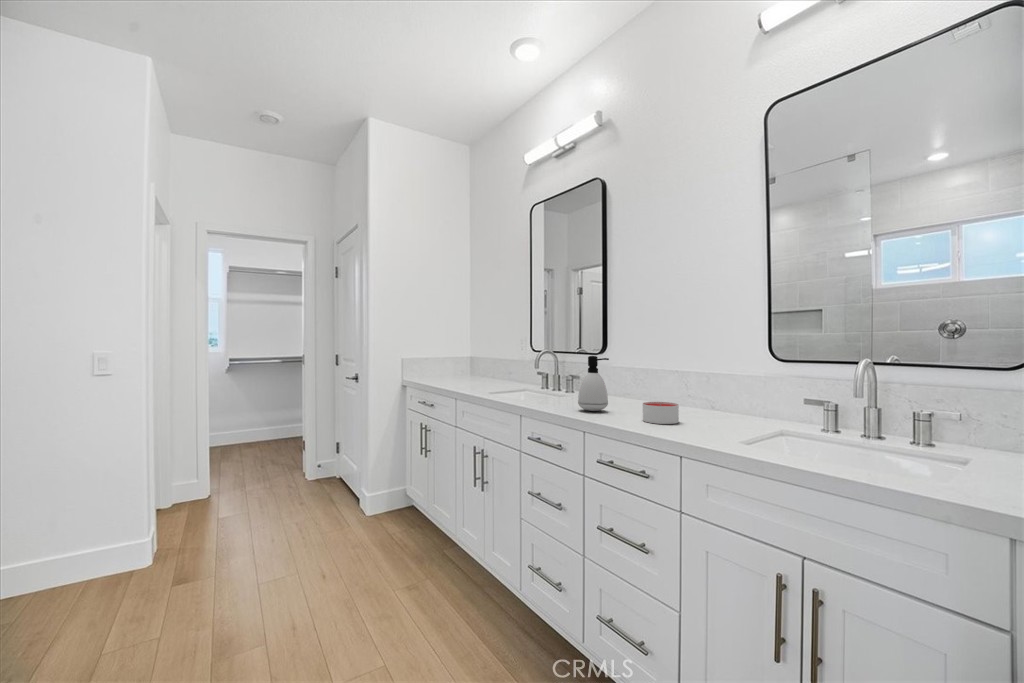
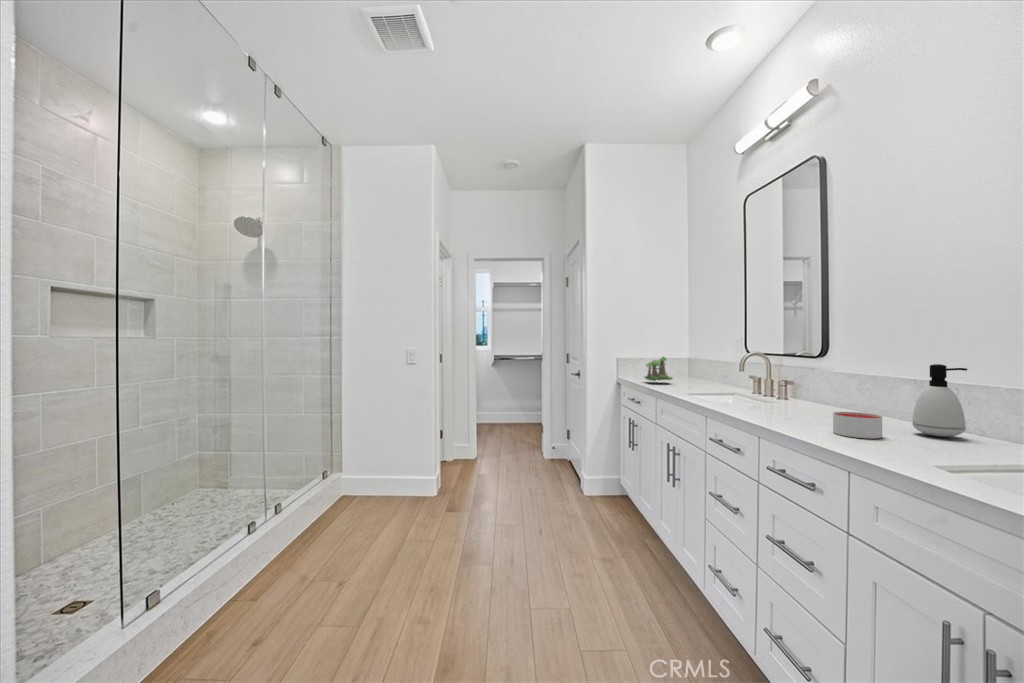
plant: none [436,345,467,385] -> present [644,357,672,381]
soap dispenser: present [578,356,609,411] -> present [913,364,967,437]

